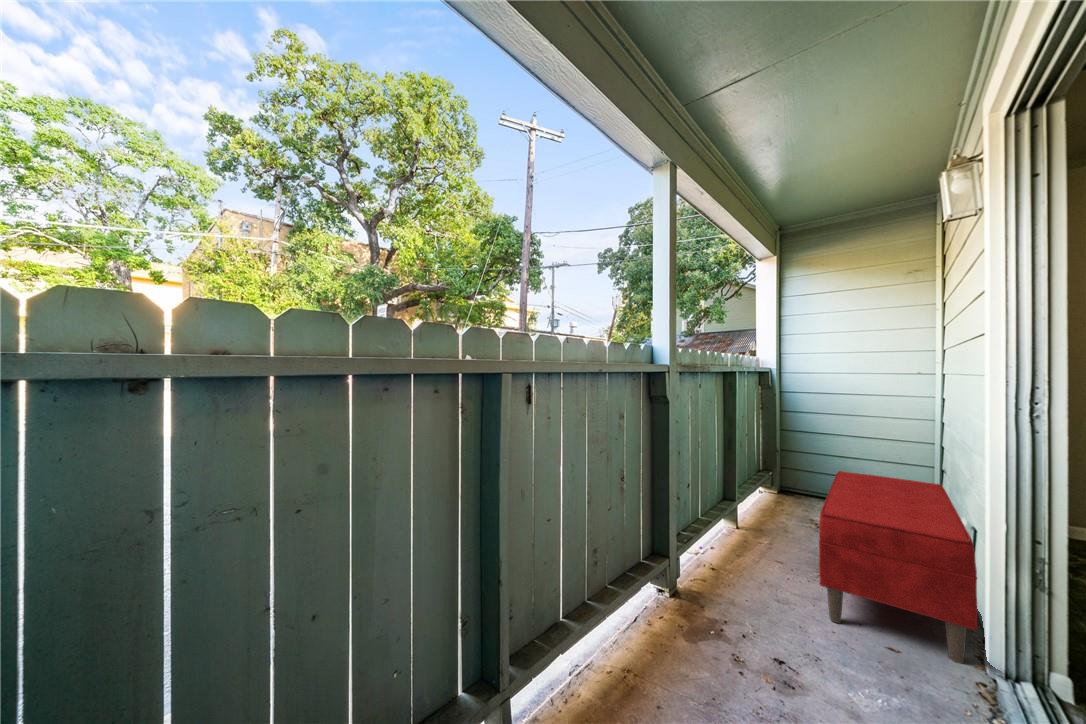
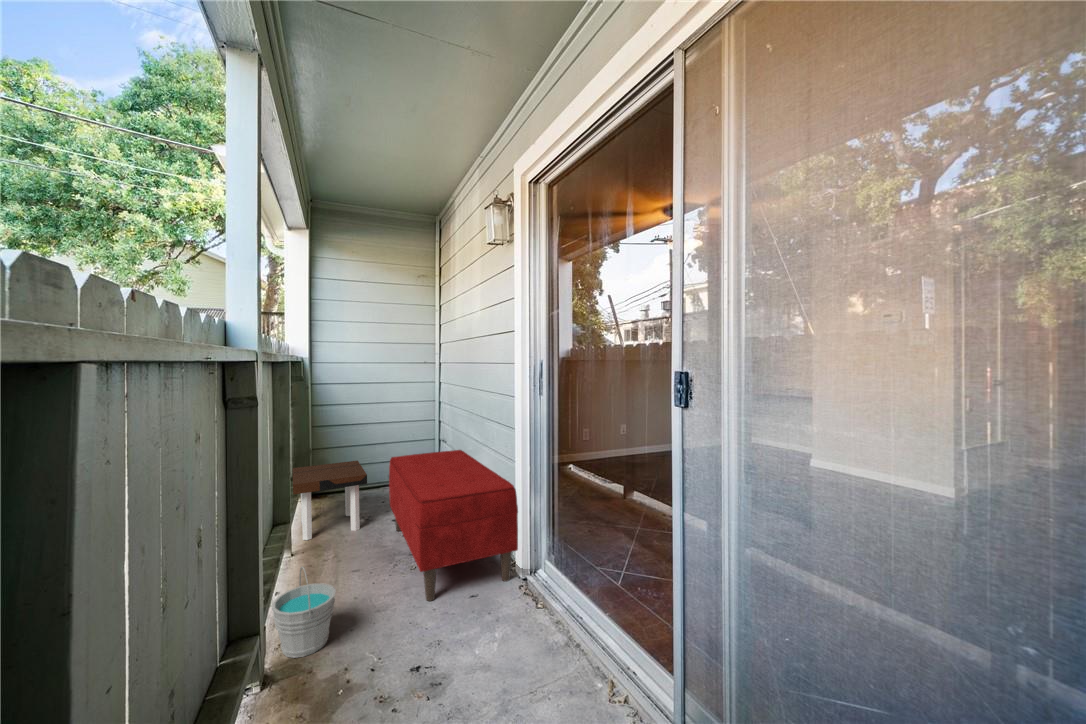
side table: none [745,461,817,533] -> present [293,461,367,540]
bucket: none [687,529,734,599] -> present [272,567,336,658]

